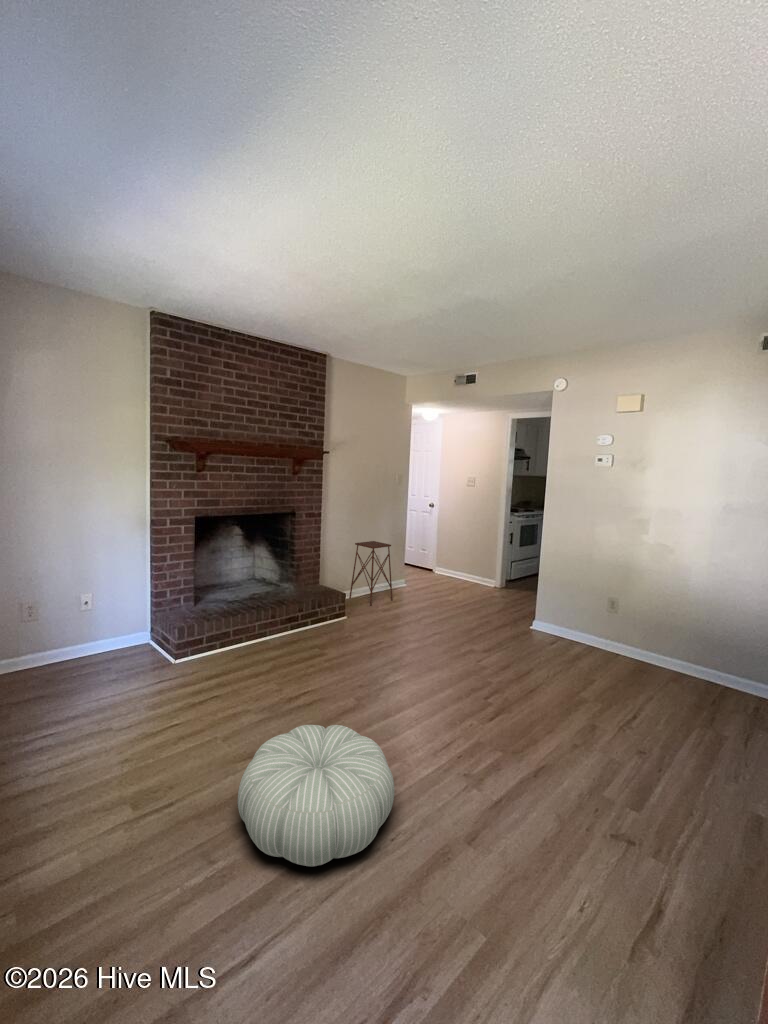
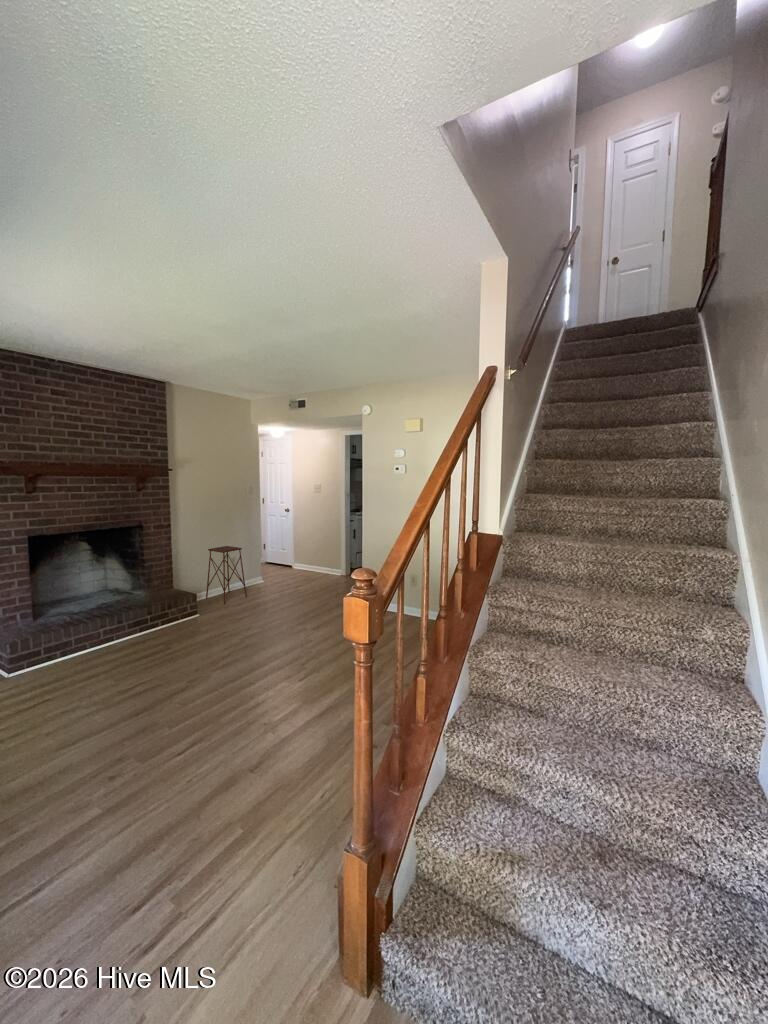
pouf: present [238,725,395,866] -> none [41,701,189,811]

